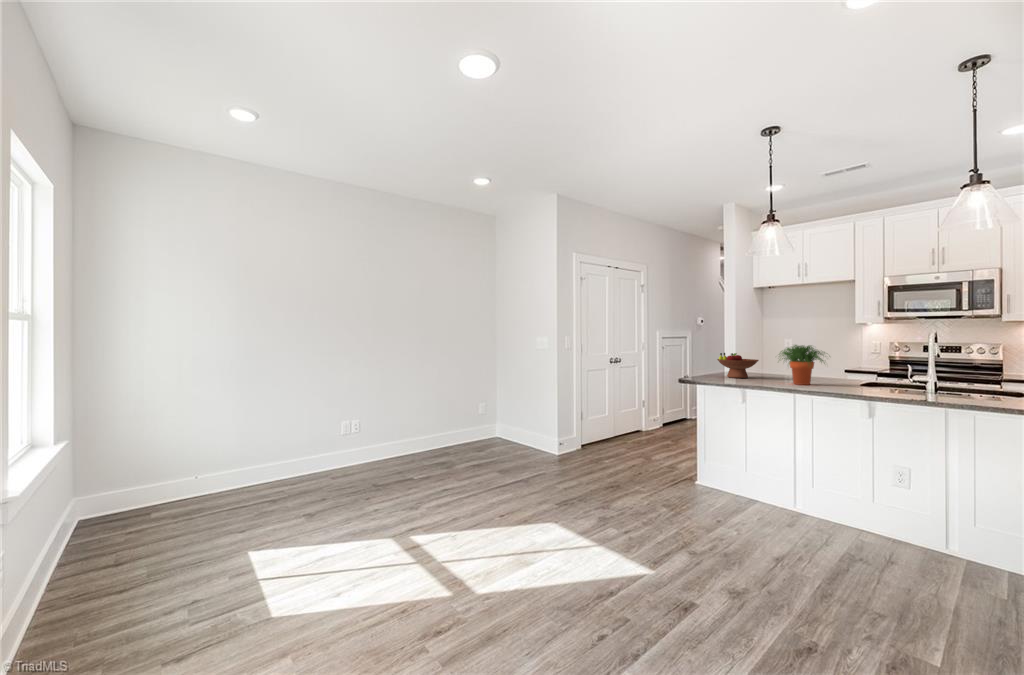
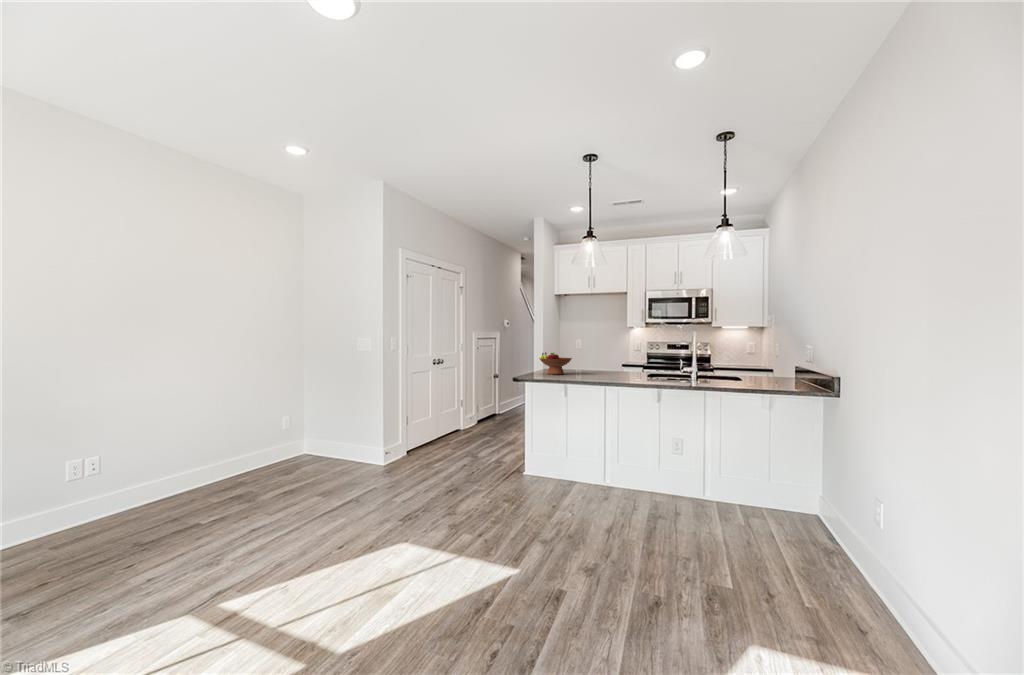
potted plant: present [781,345,825,385] -> none [588,344,627,378]

